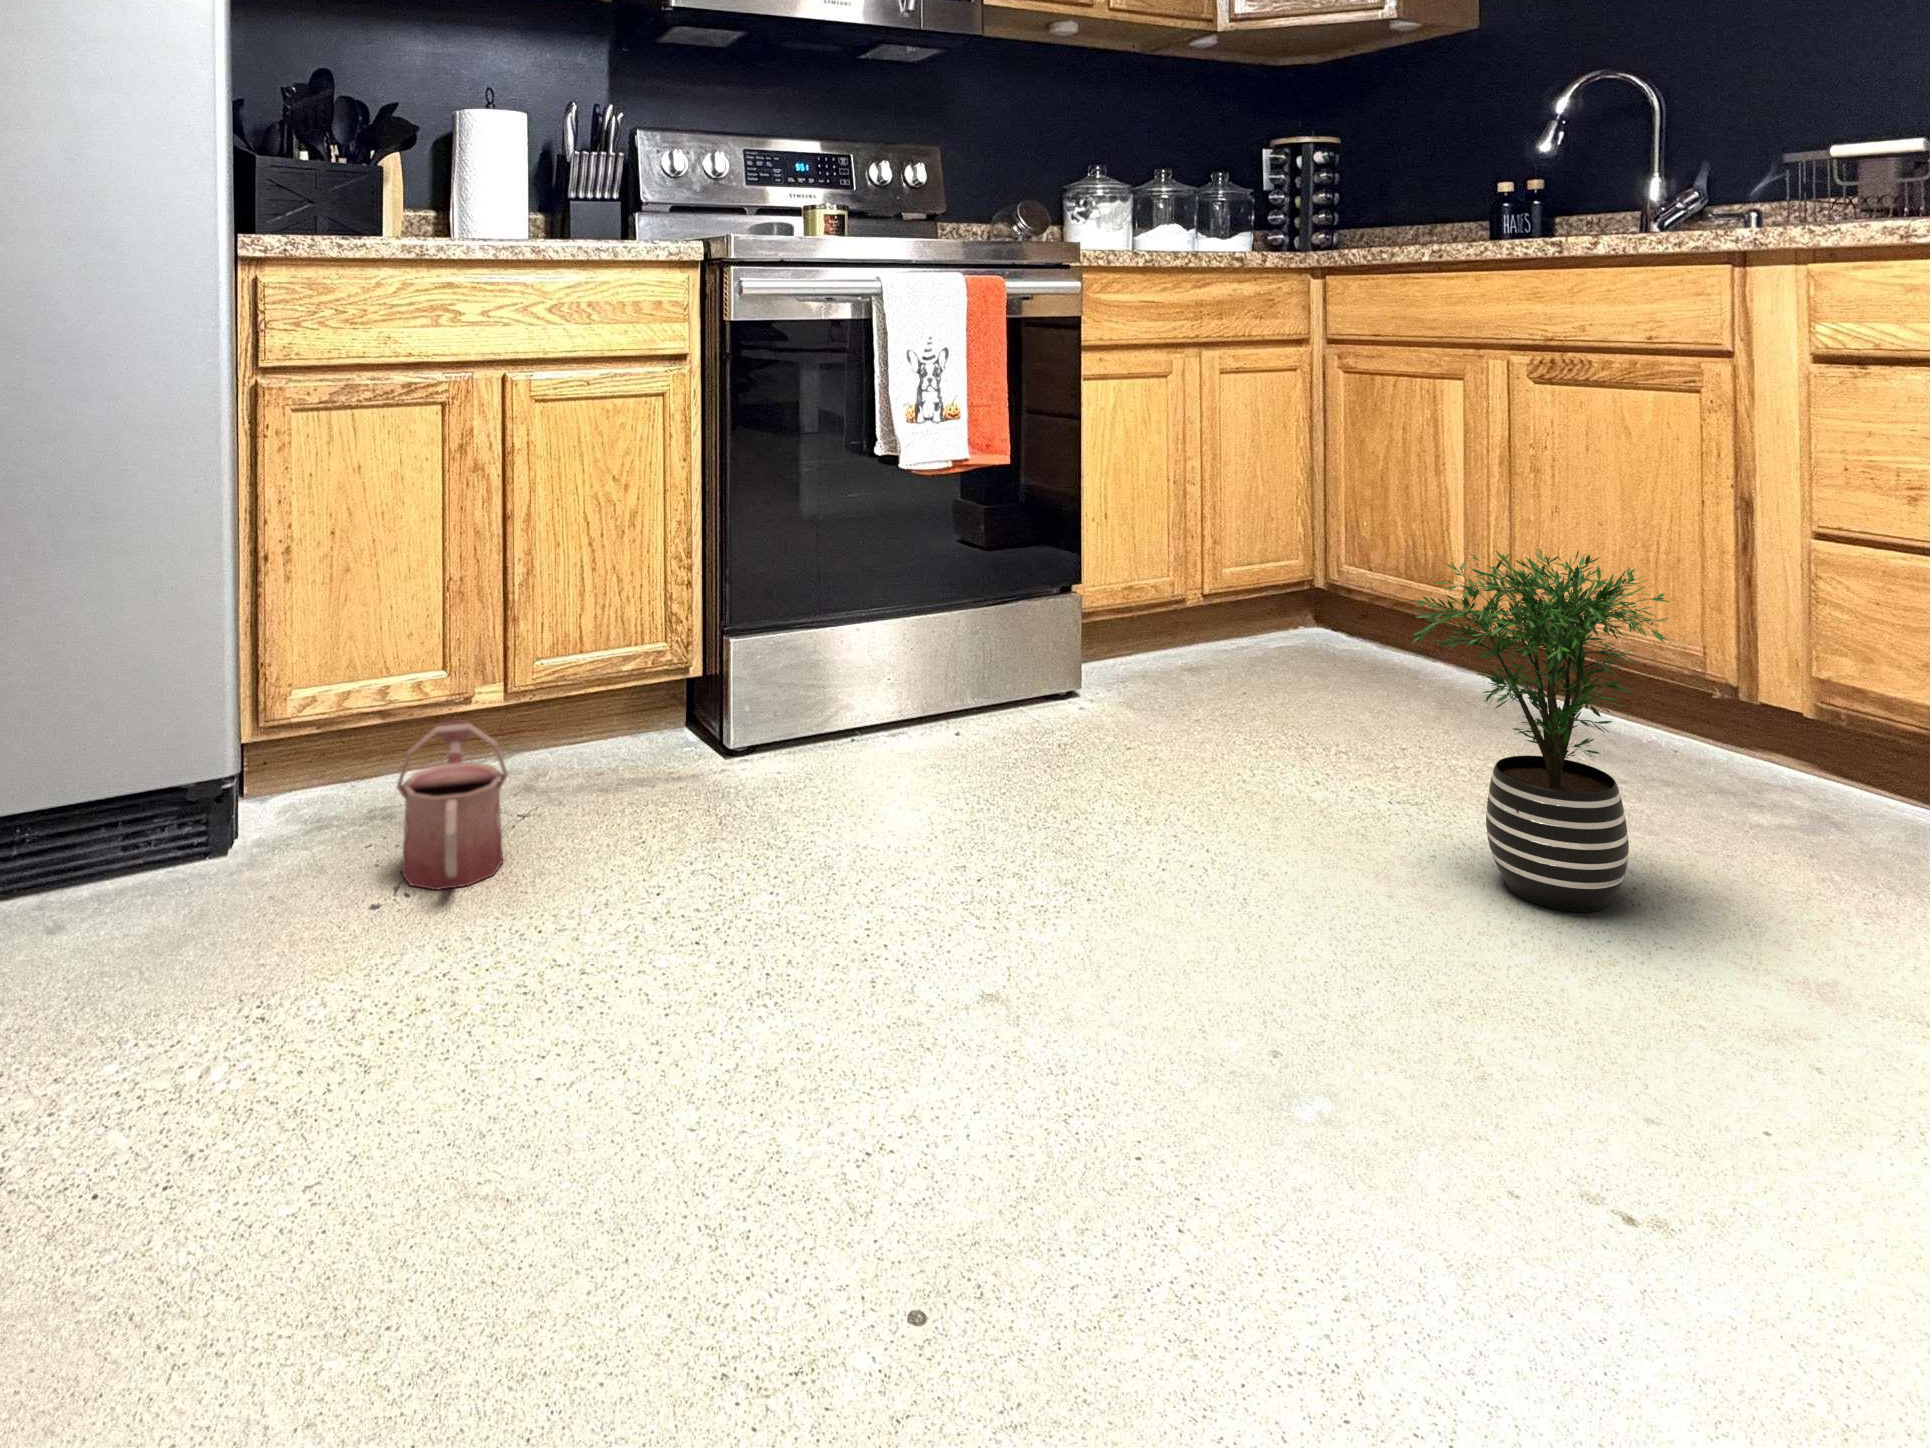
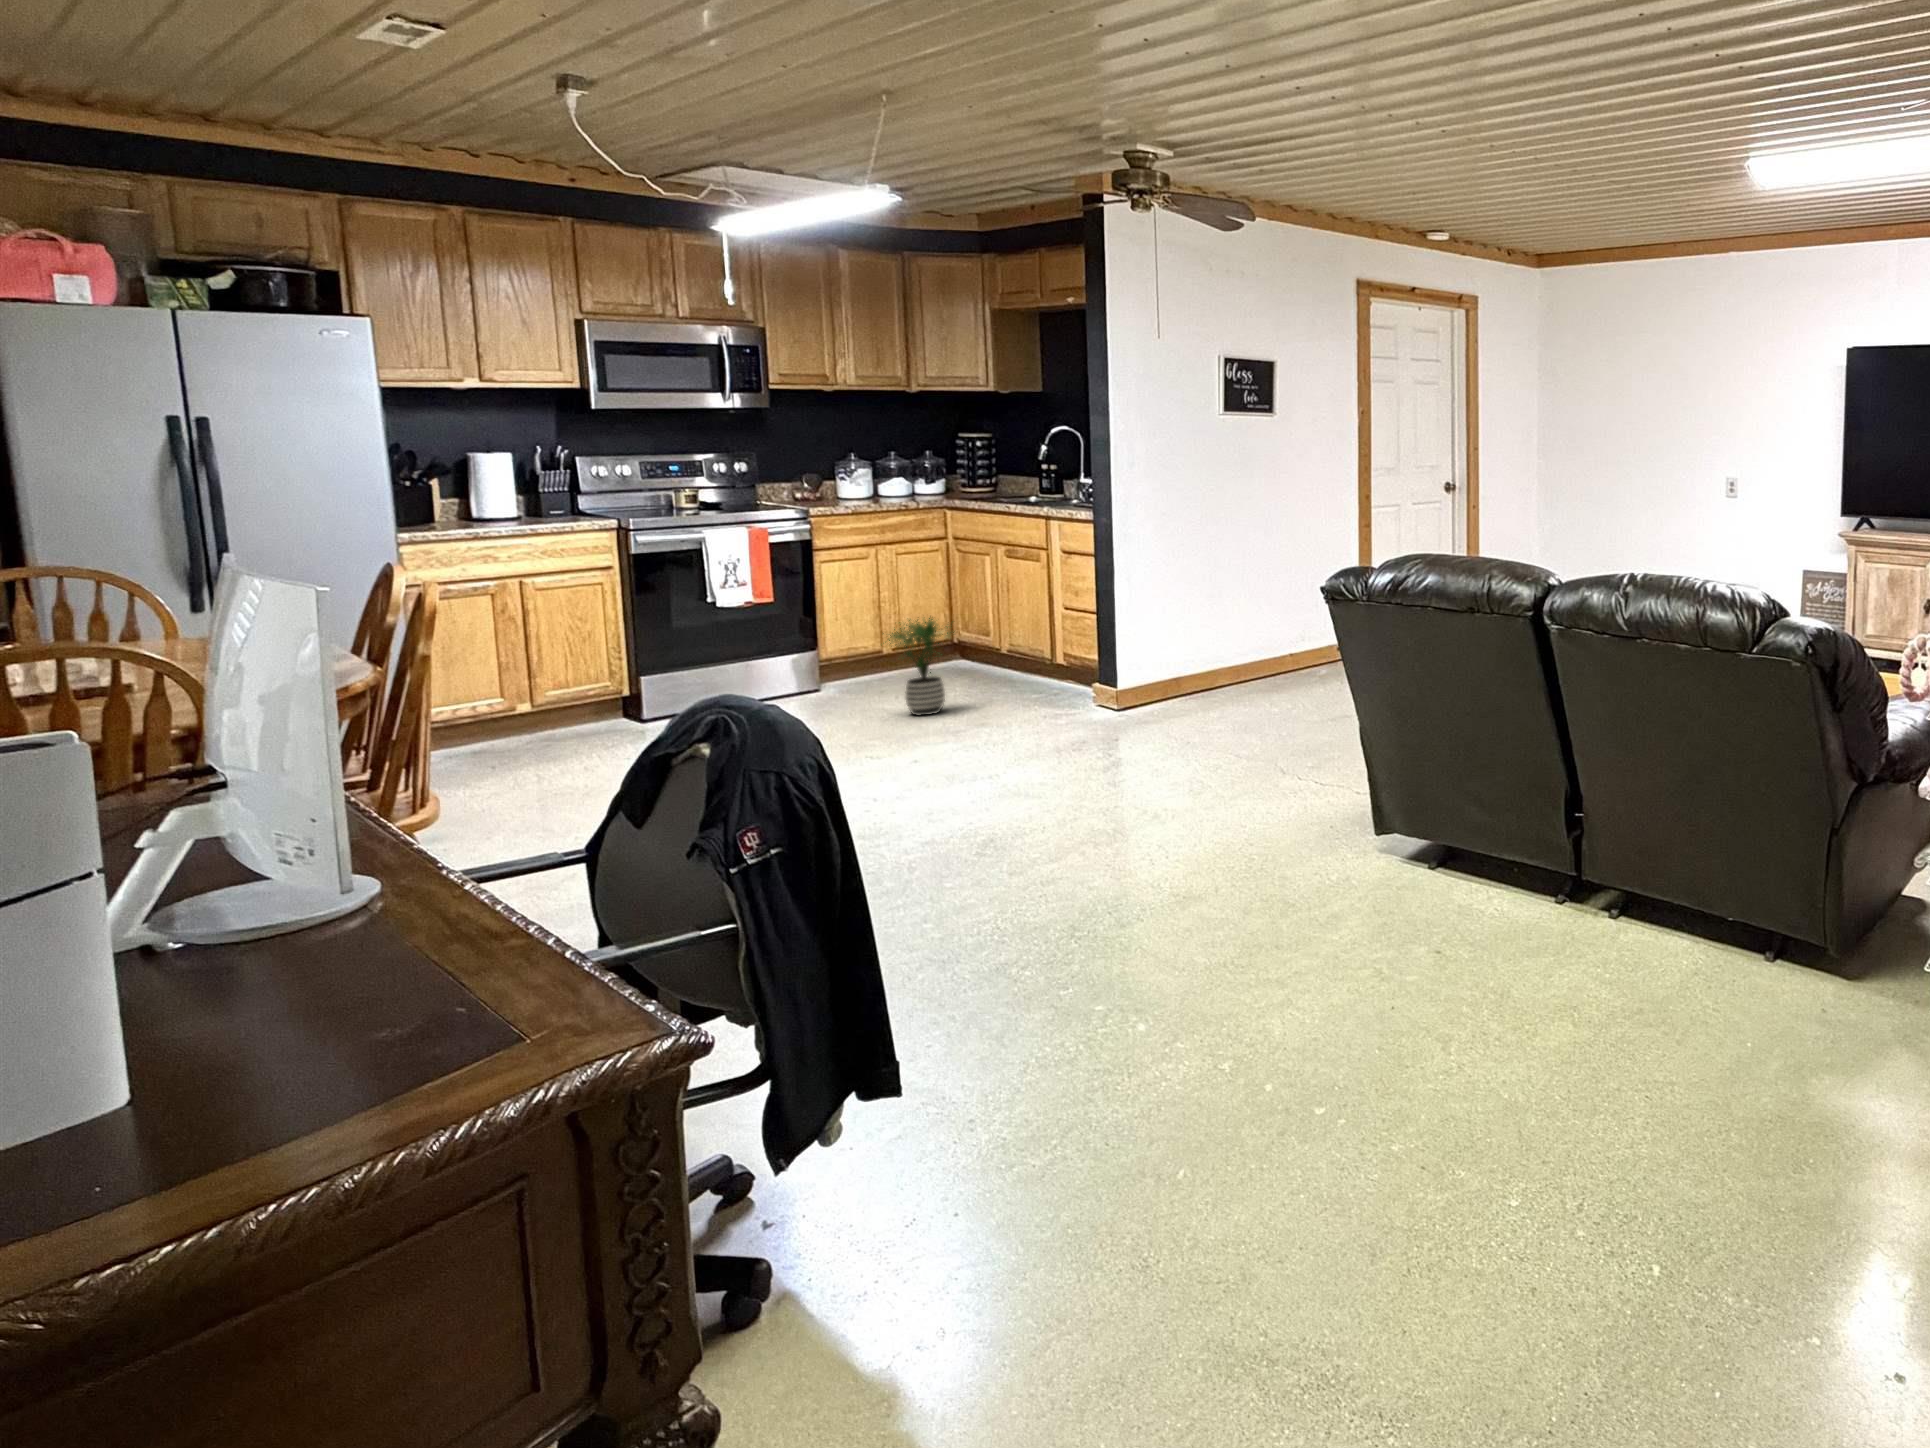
watering can: present [397,720,508,890] -> none [495,706,543,759]

